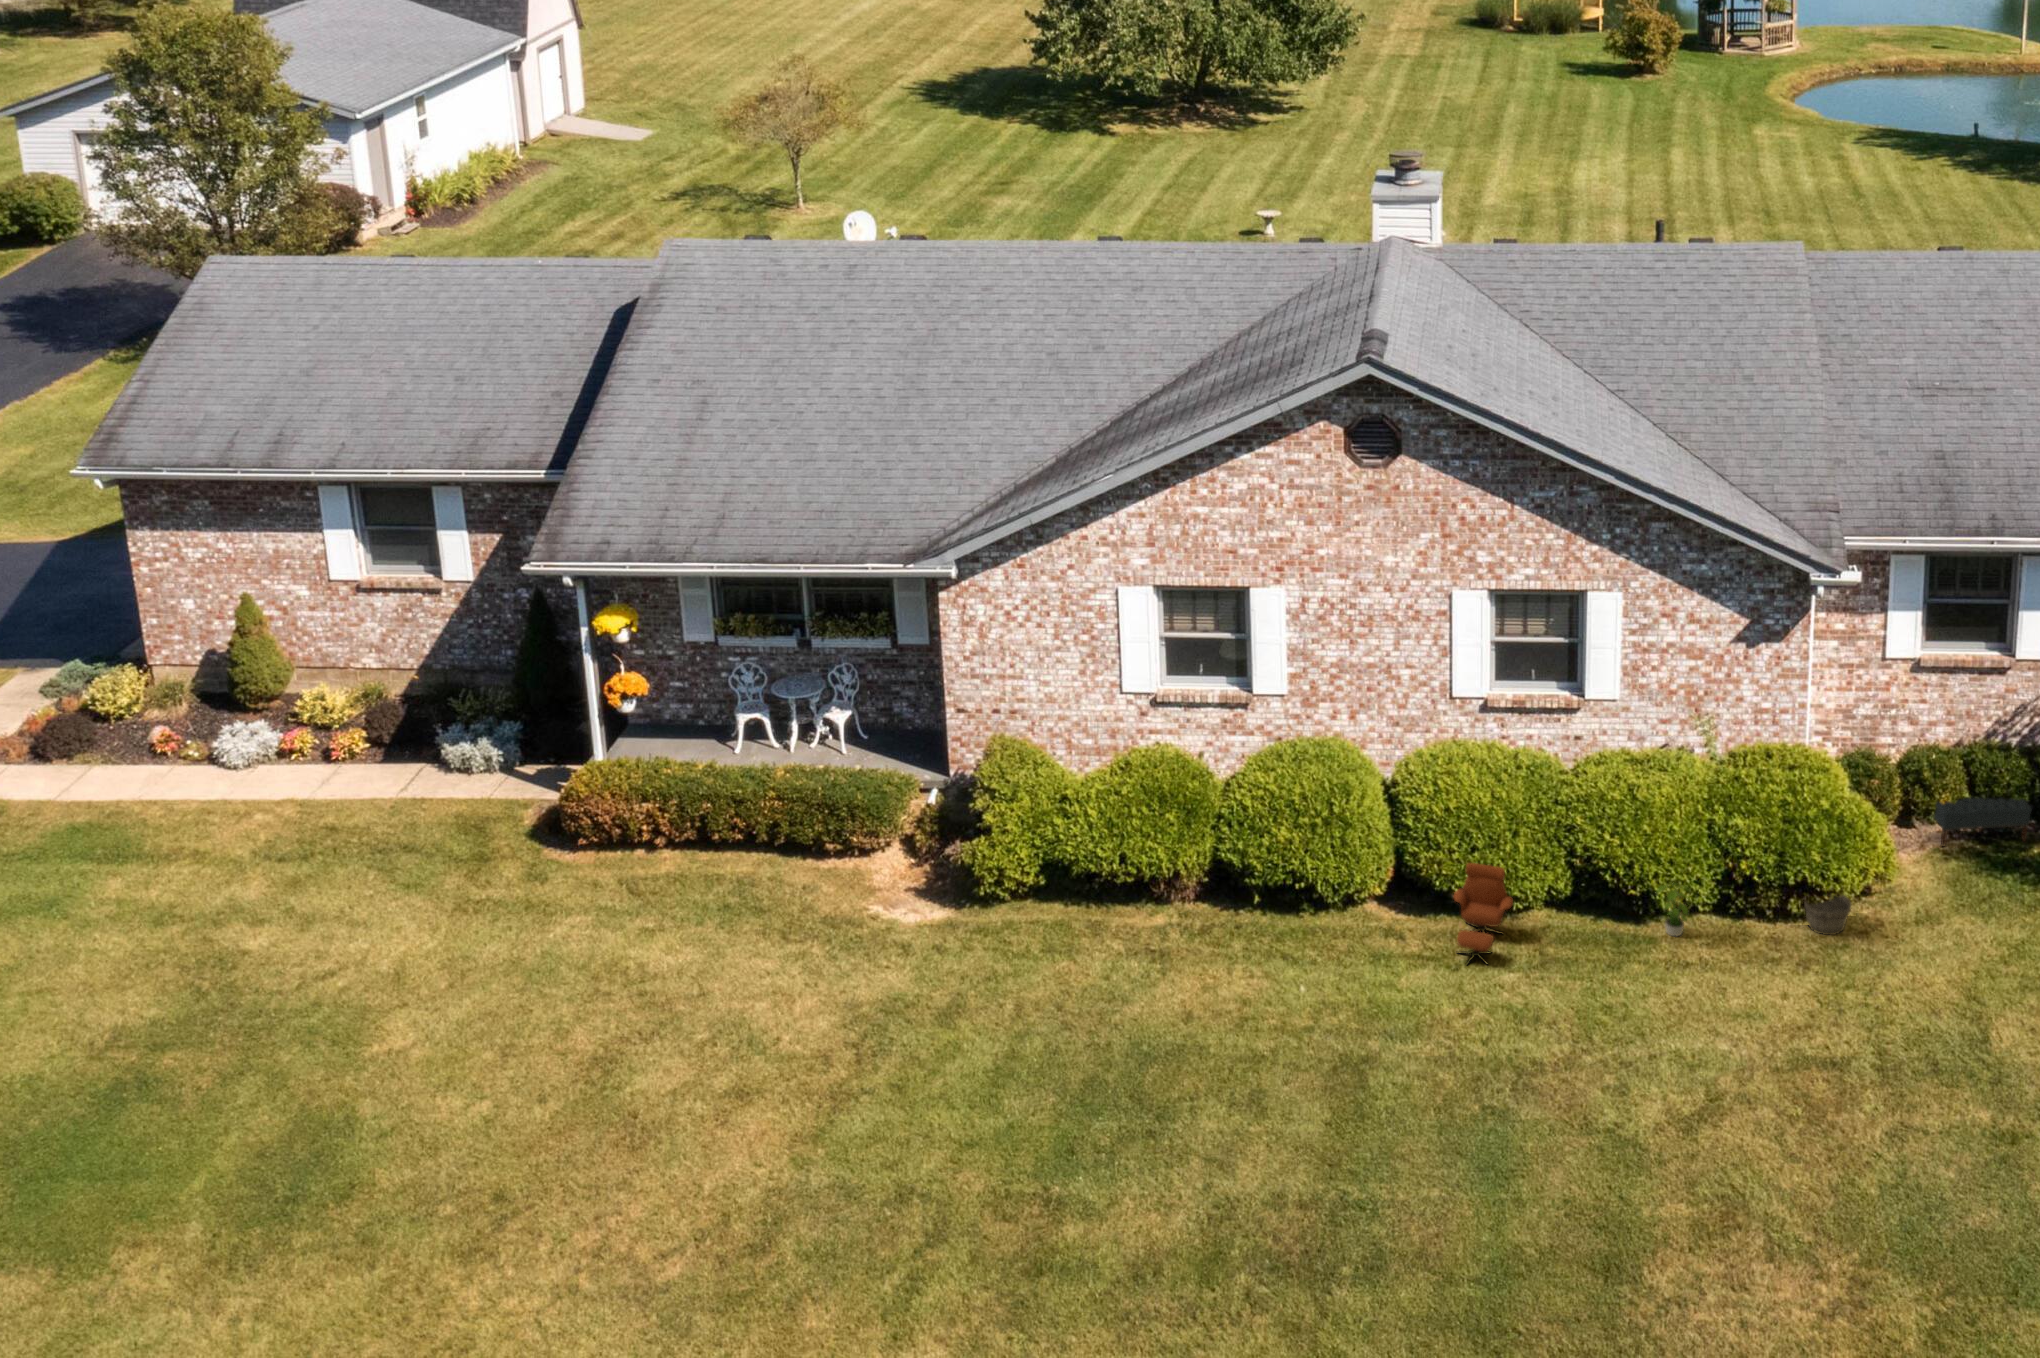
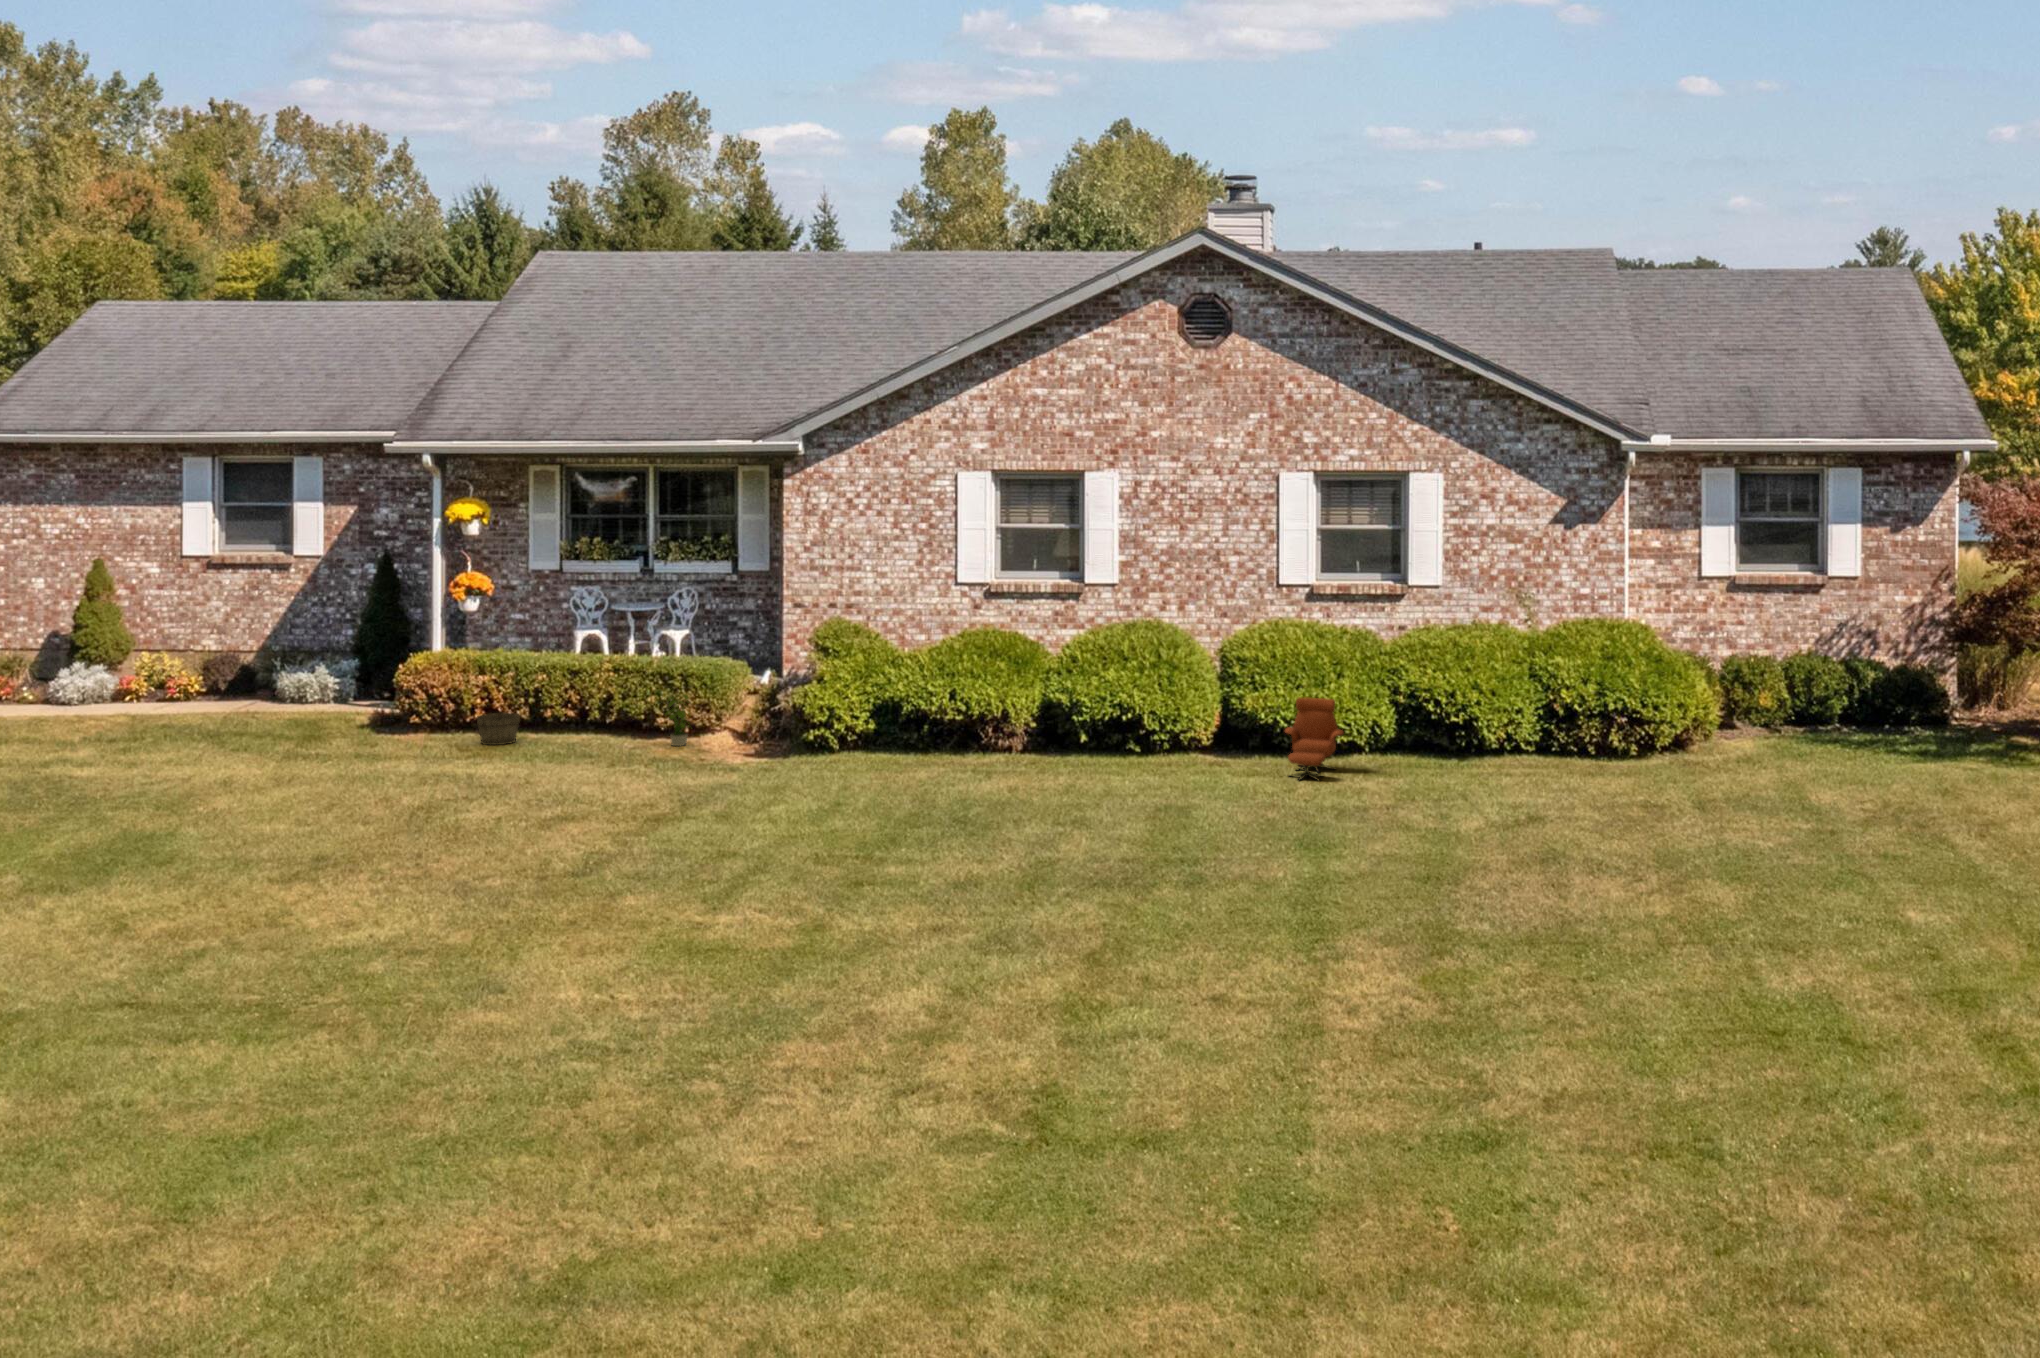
bench: present [1934,798,2032,847] -> none [1756,692,1856,739]
potted plant: present [1656,883,1689,936] -> present [666,695,689,746]
wooden bucket: present [1805,895,1852,935] -> present [477,712,520,745]

